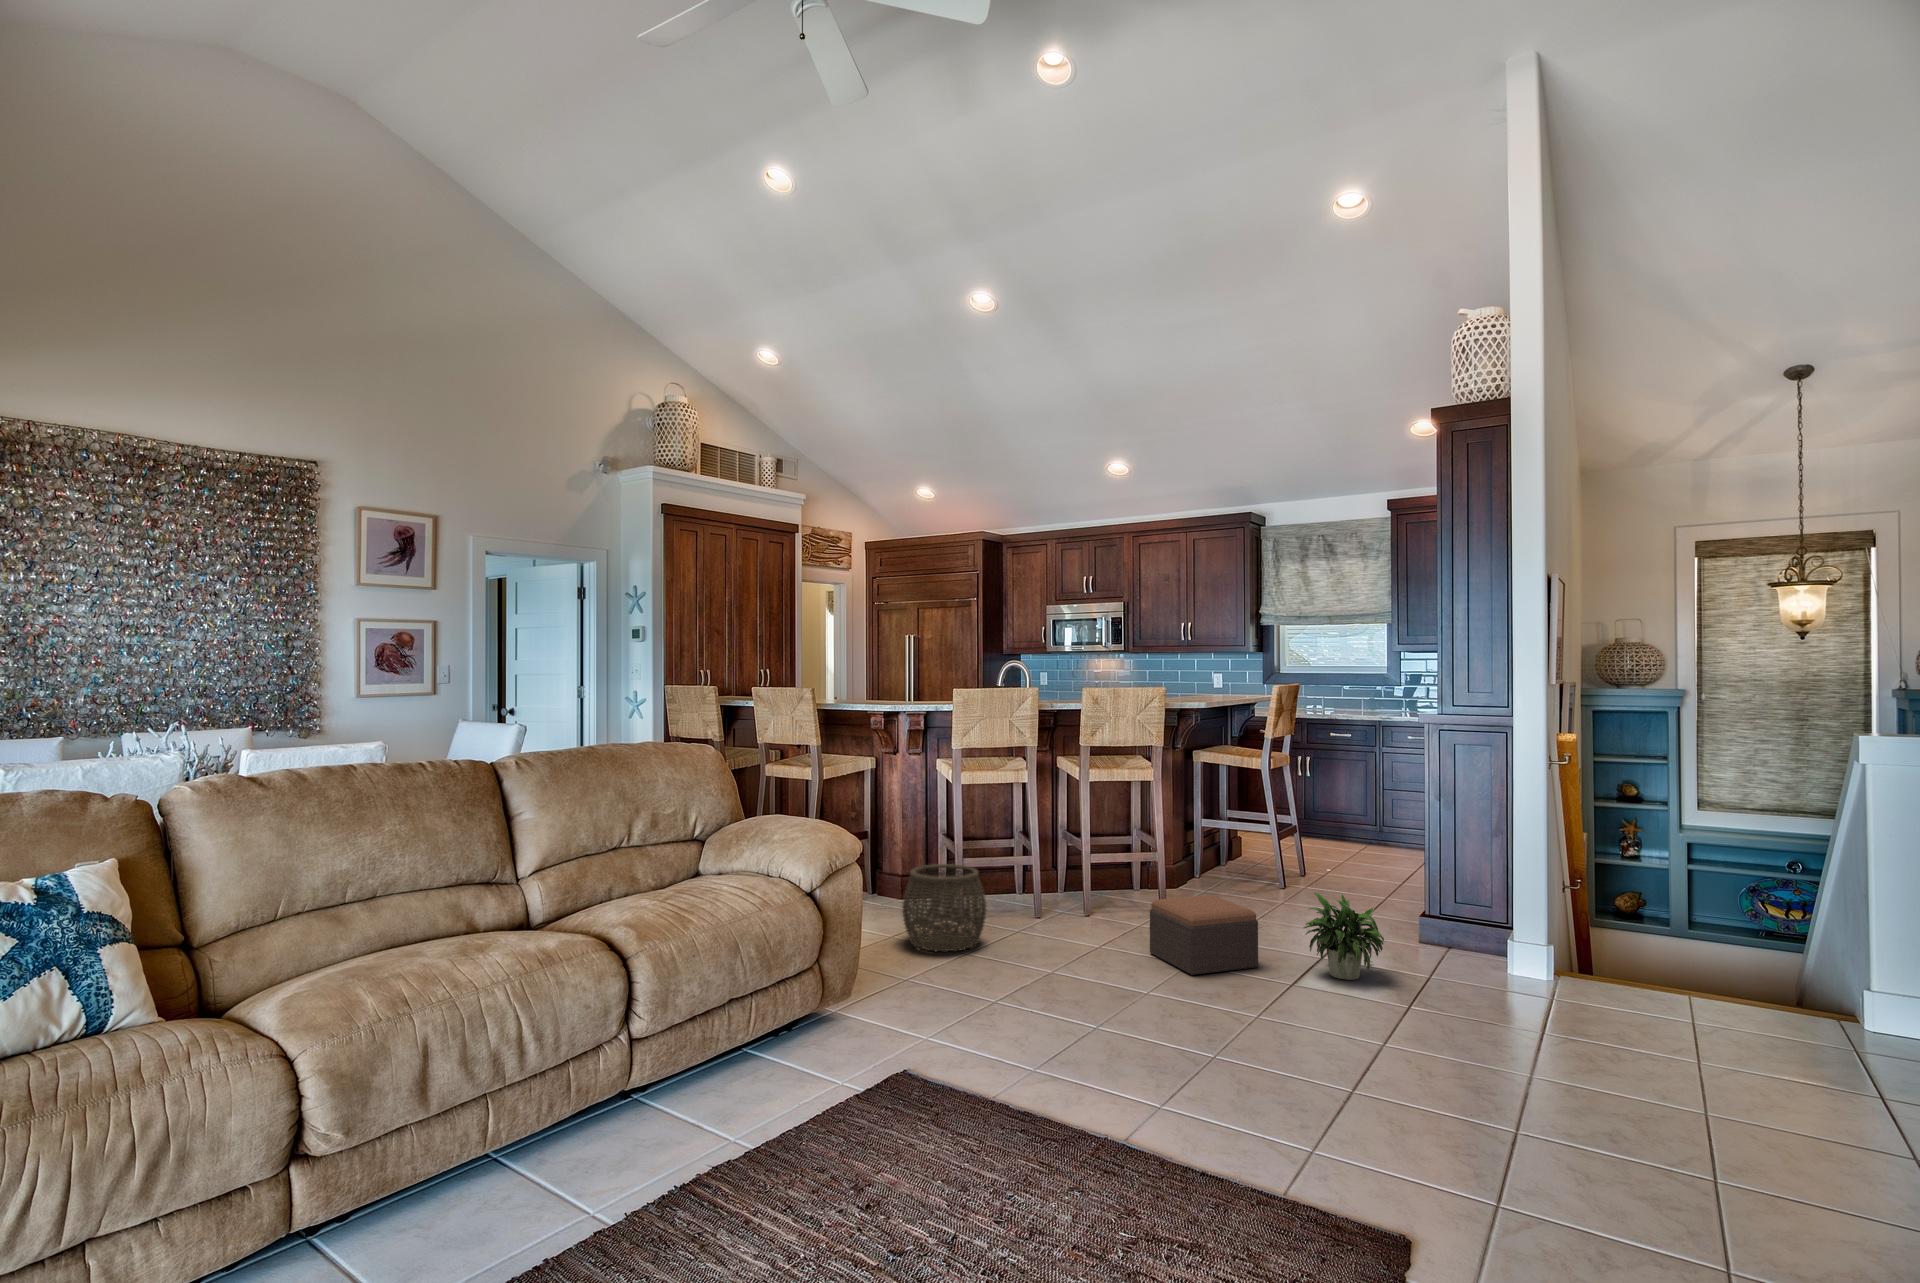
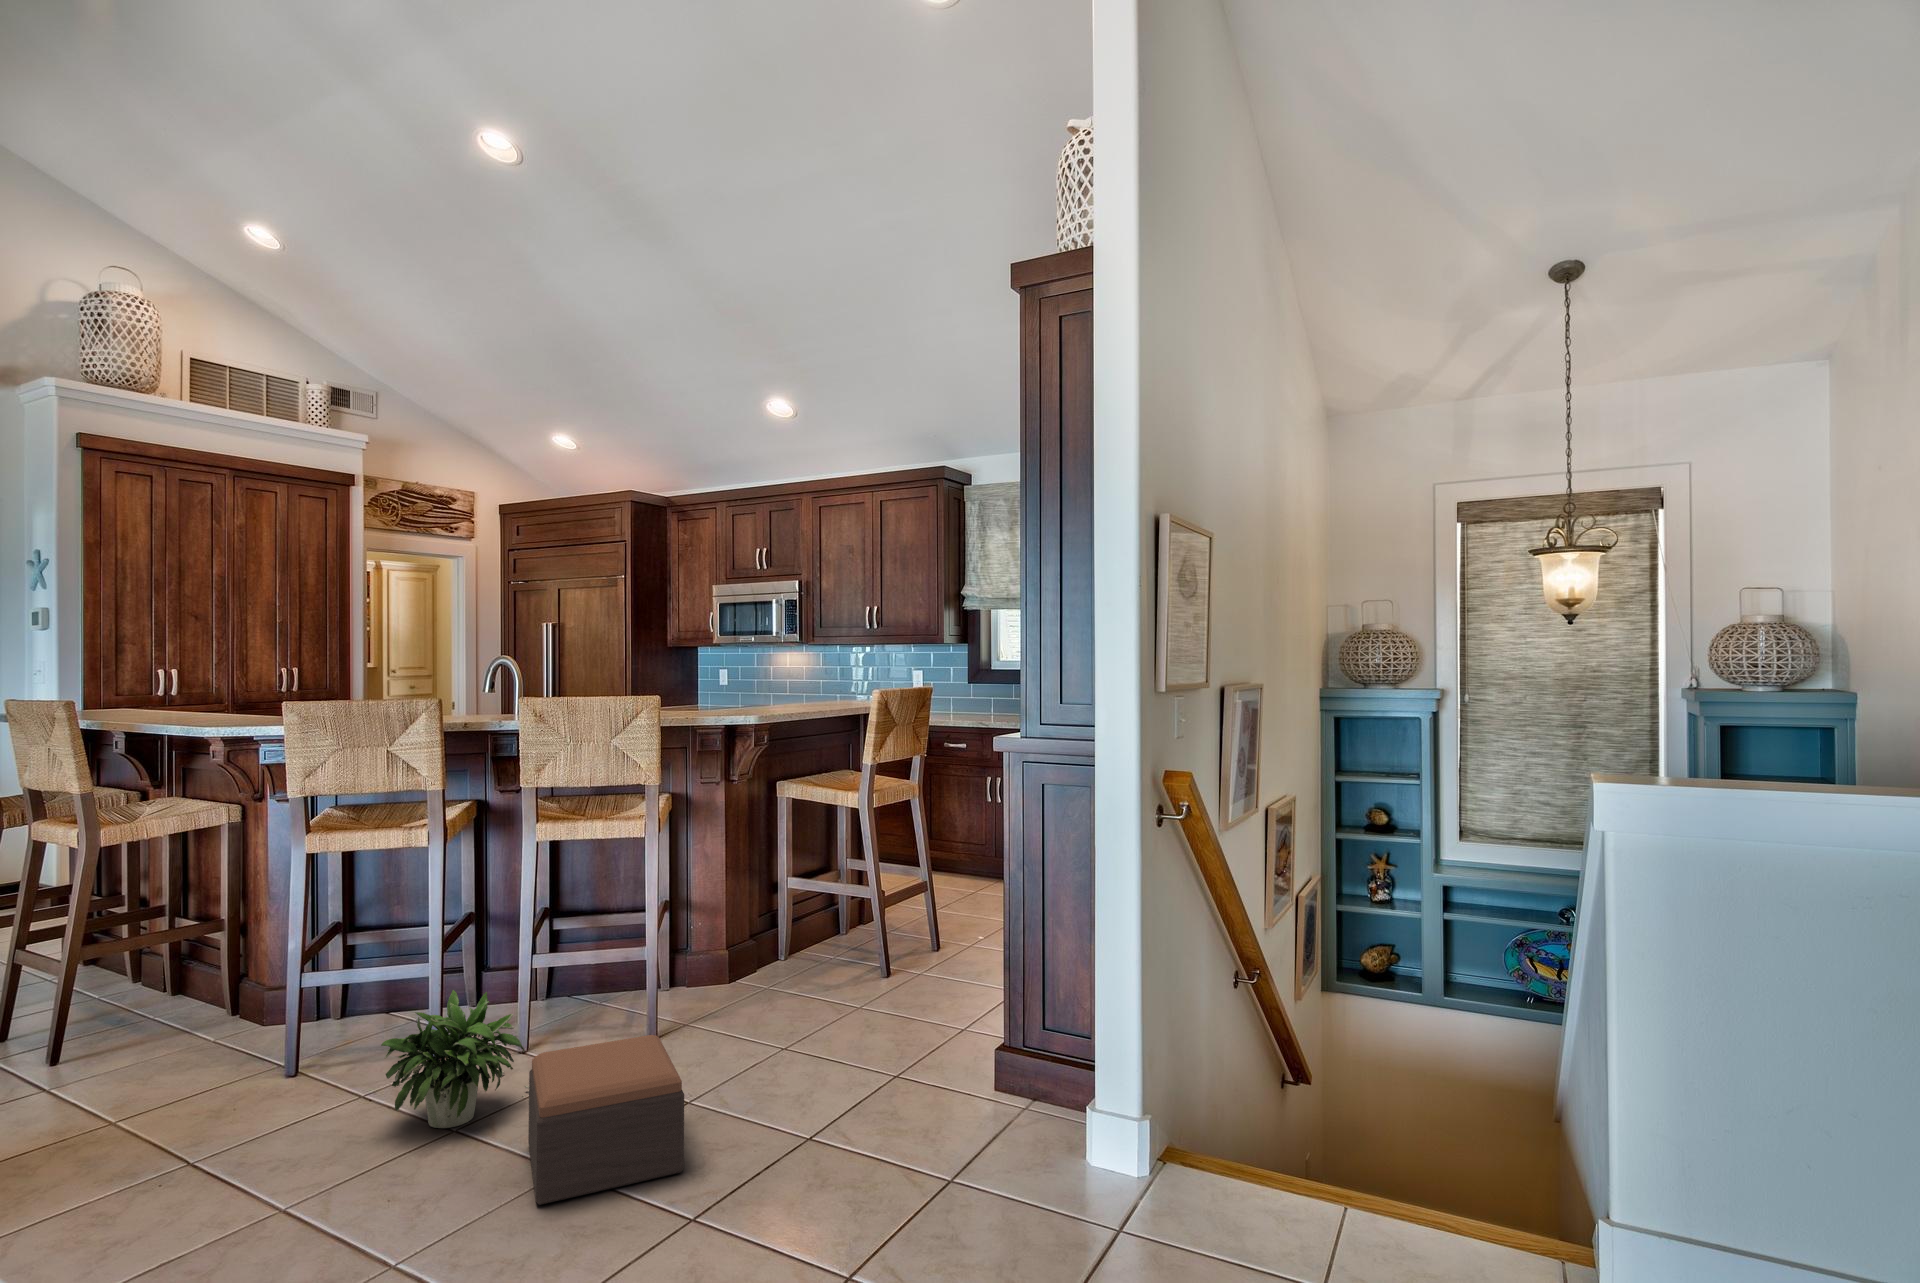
woven basket: present [902,864,987,952] -> none [90,993,278,1166]
potted plant: present [1303,893,1384,980] -> present [381,990,529,1128]

